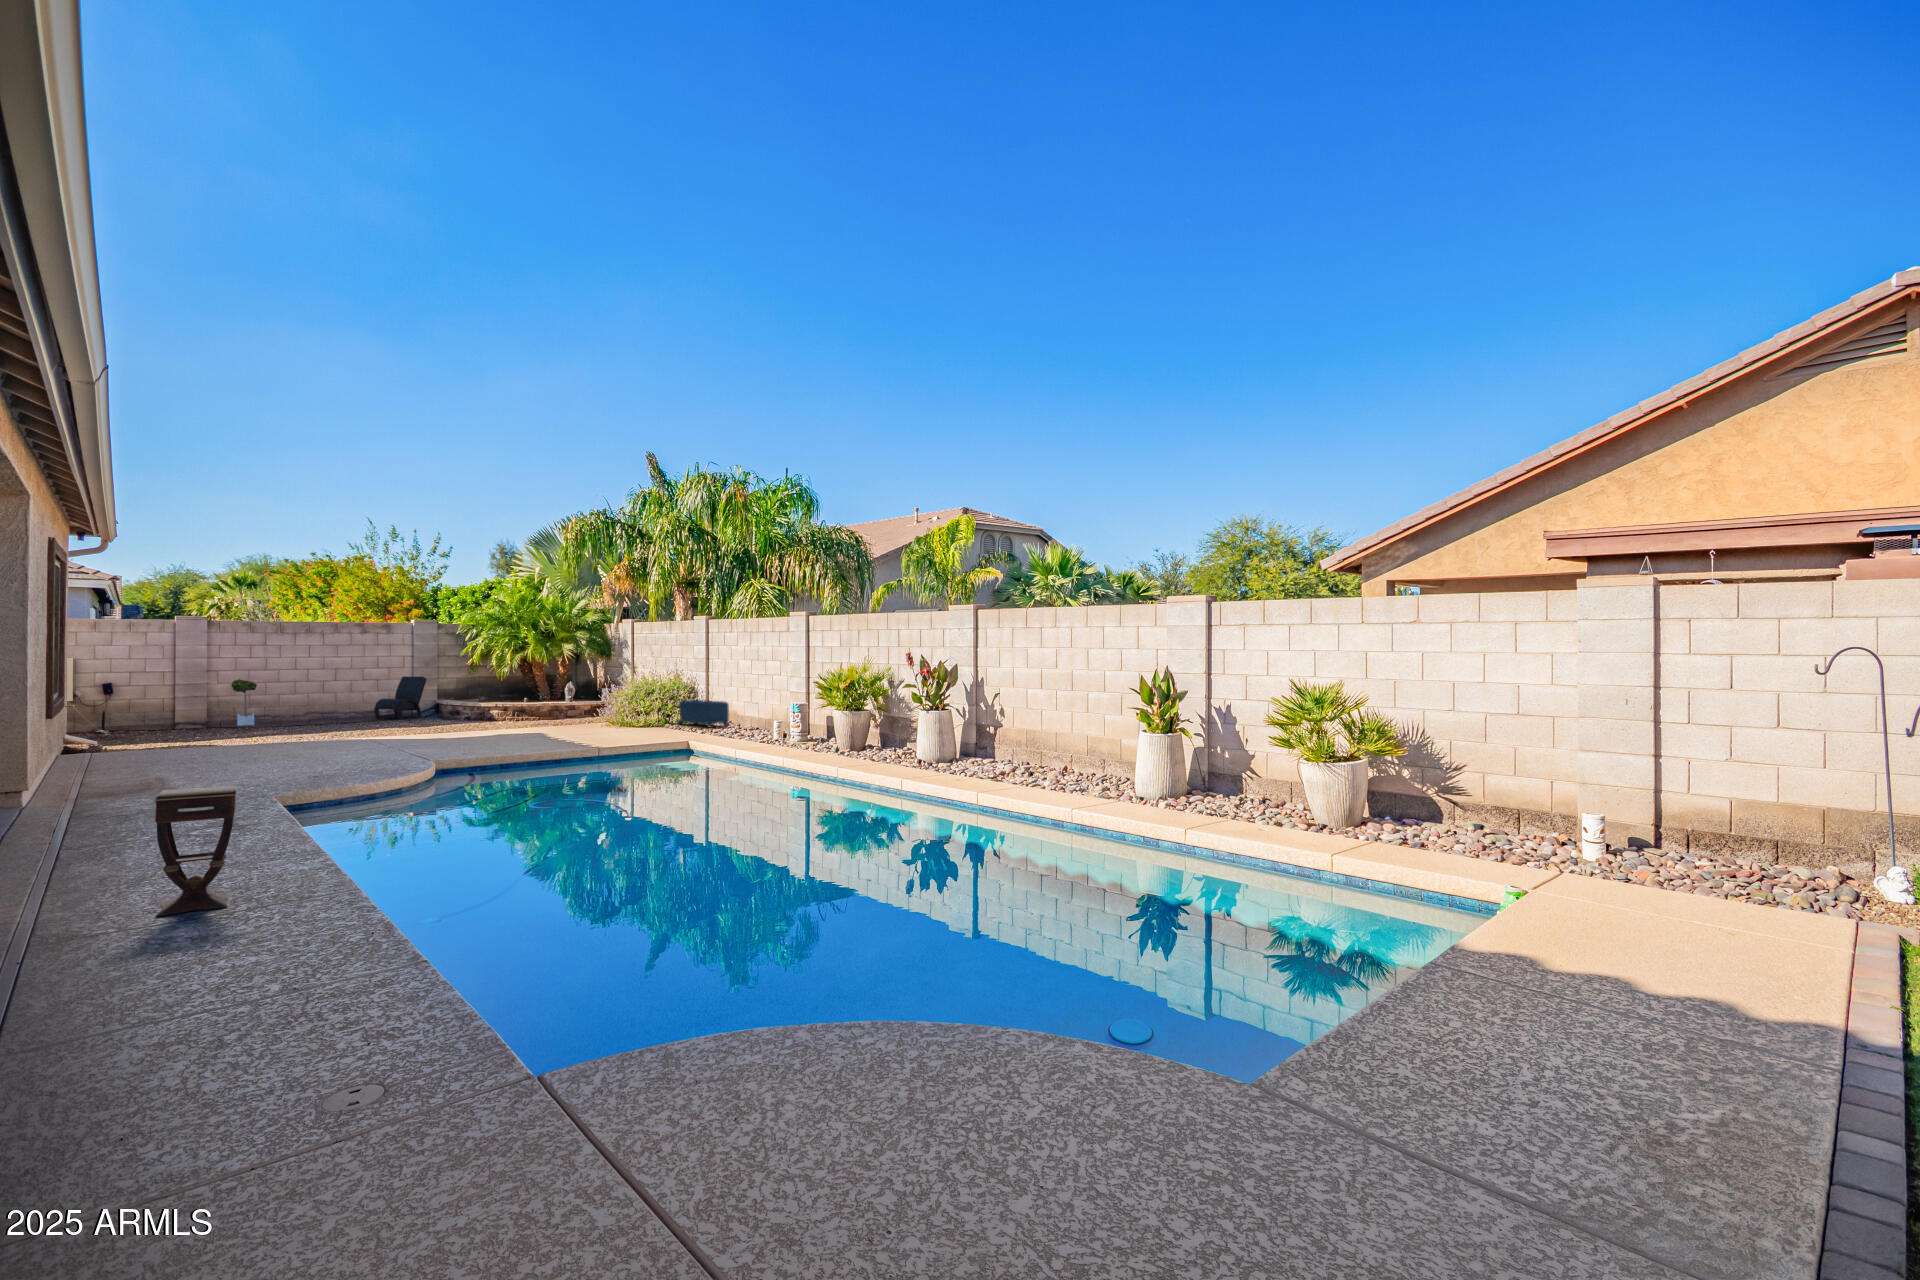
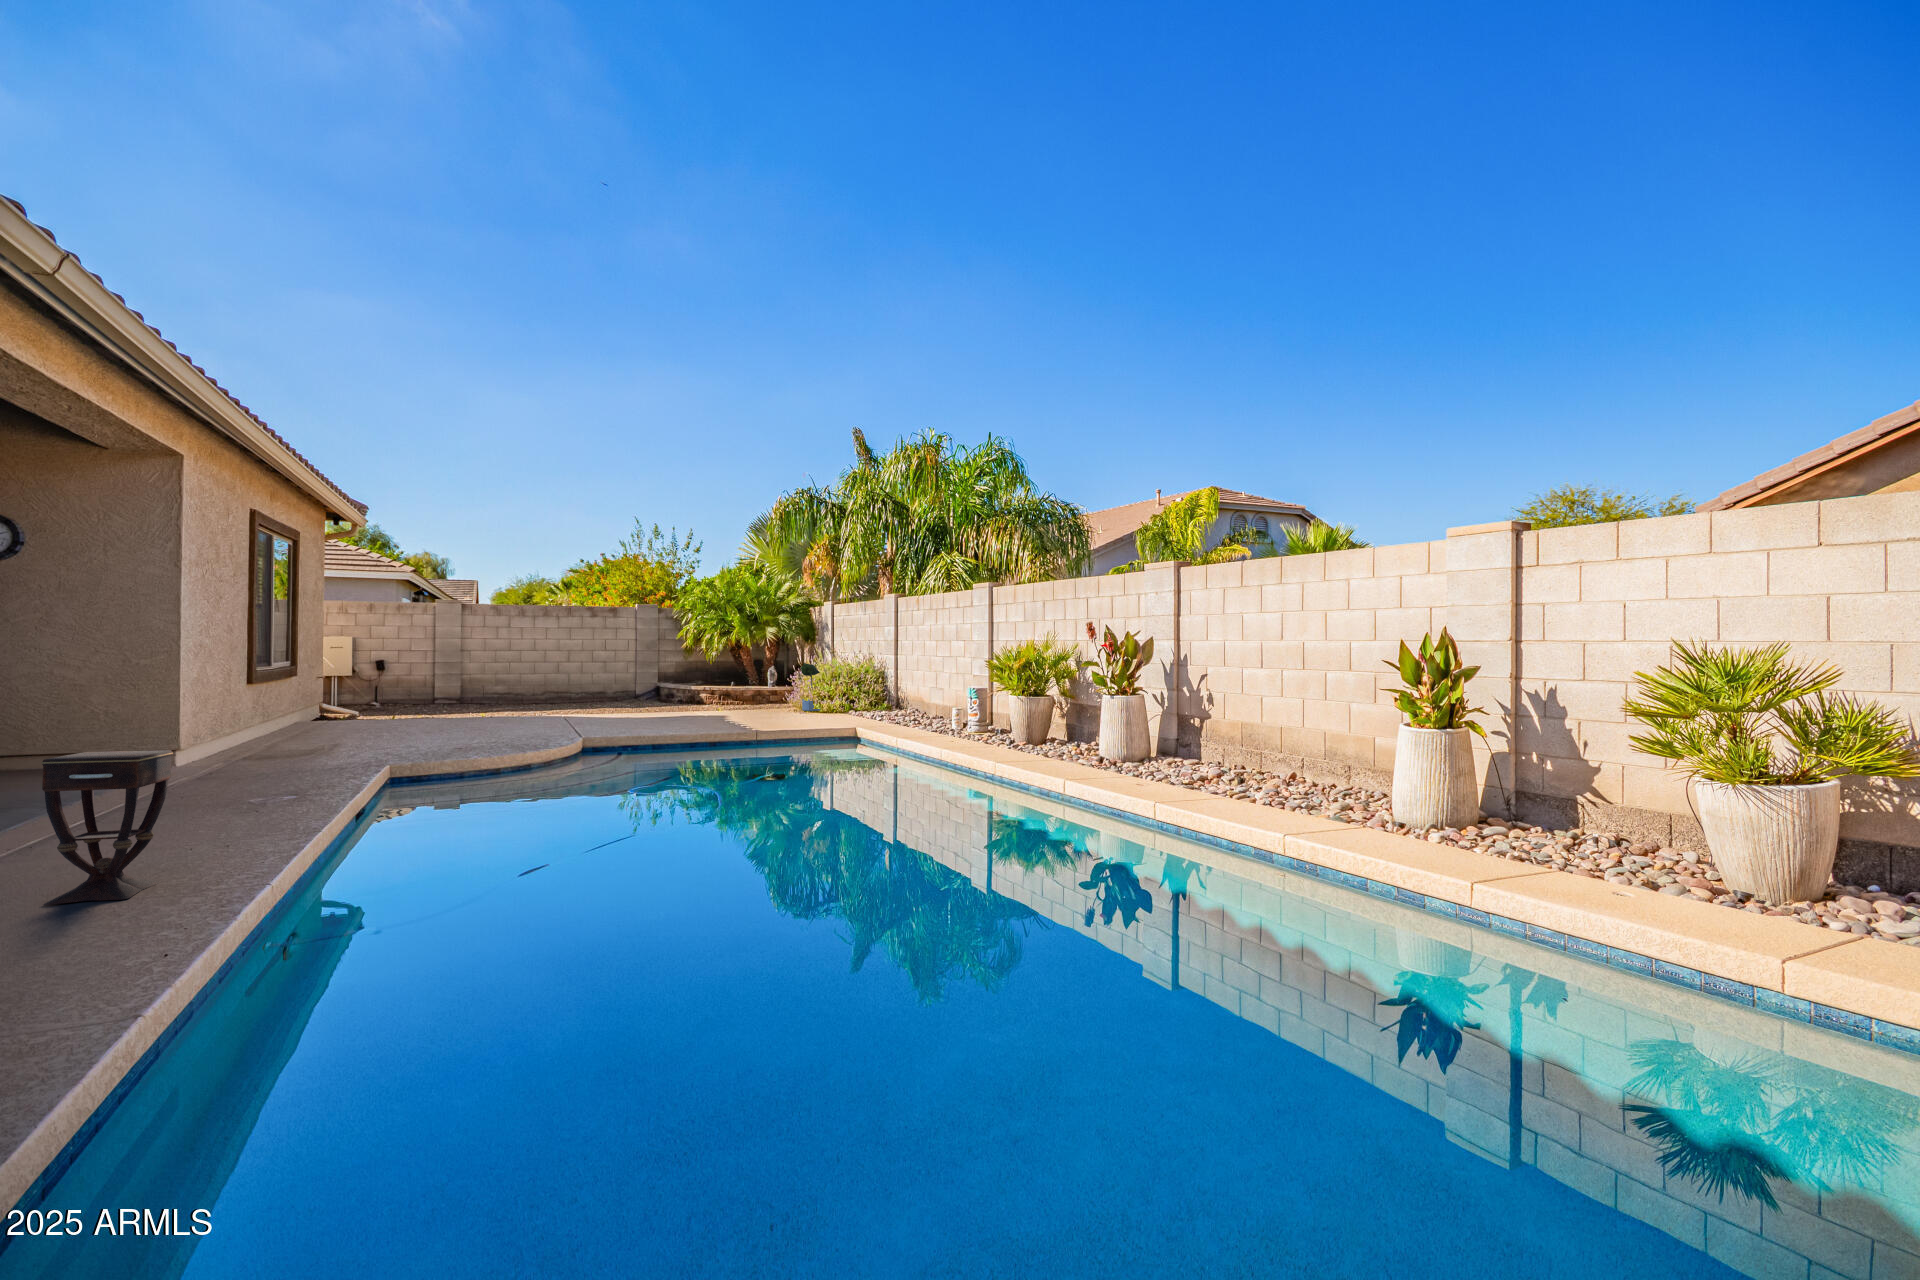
lounge chair: present [374,676,426,719] -> none [599,658,645,699]
potted tree: present [231,679,257,726] -> present [801,663,820,711]
bench: present [677,700,729,727] -> none [864,684,915,714]

